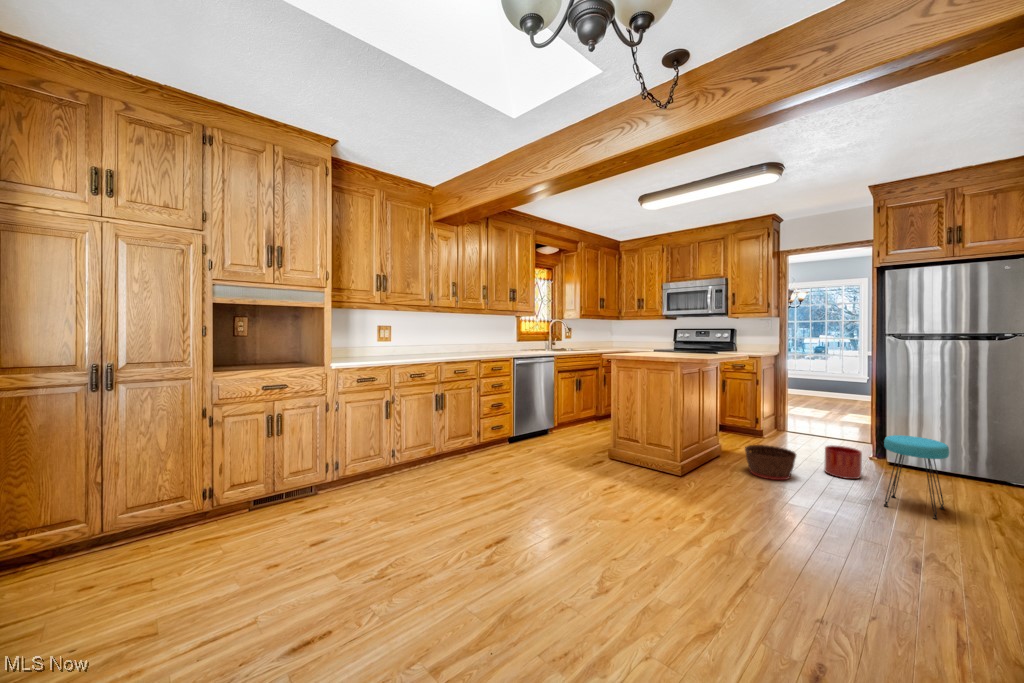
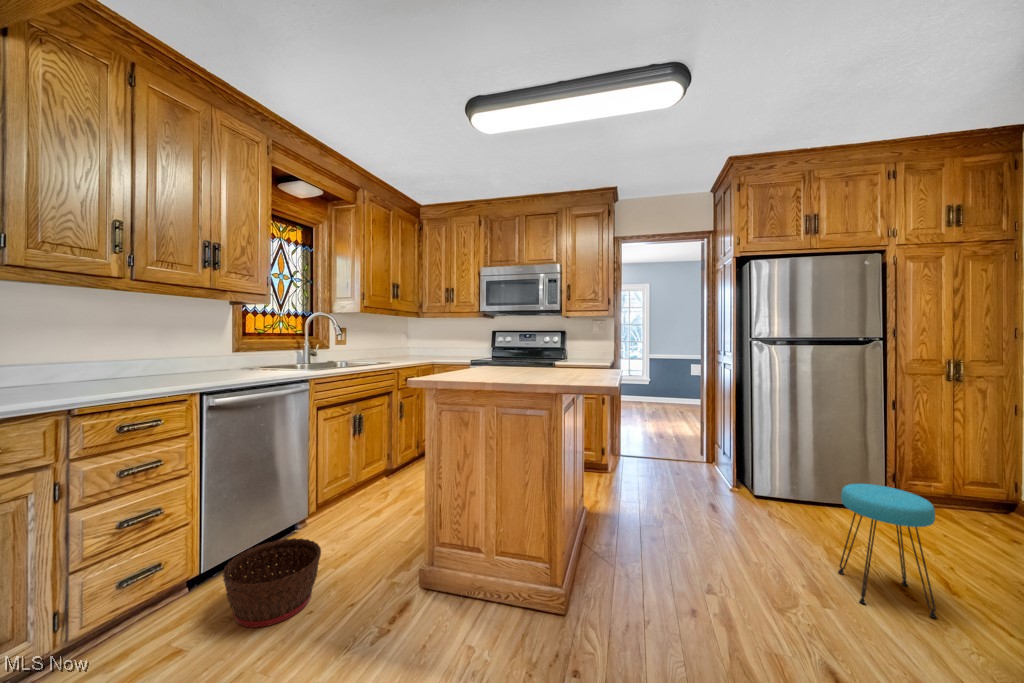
basket: present [745,445,796,480] -> present [223,538,321,627]
planter: present [824,445,862,479] -> none [725,491,772,542]

